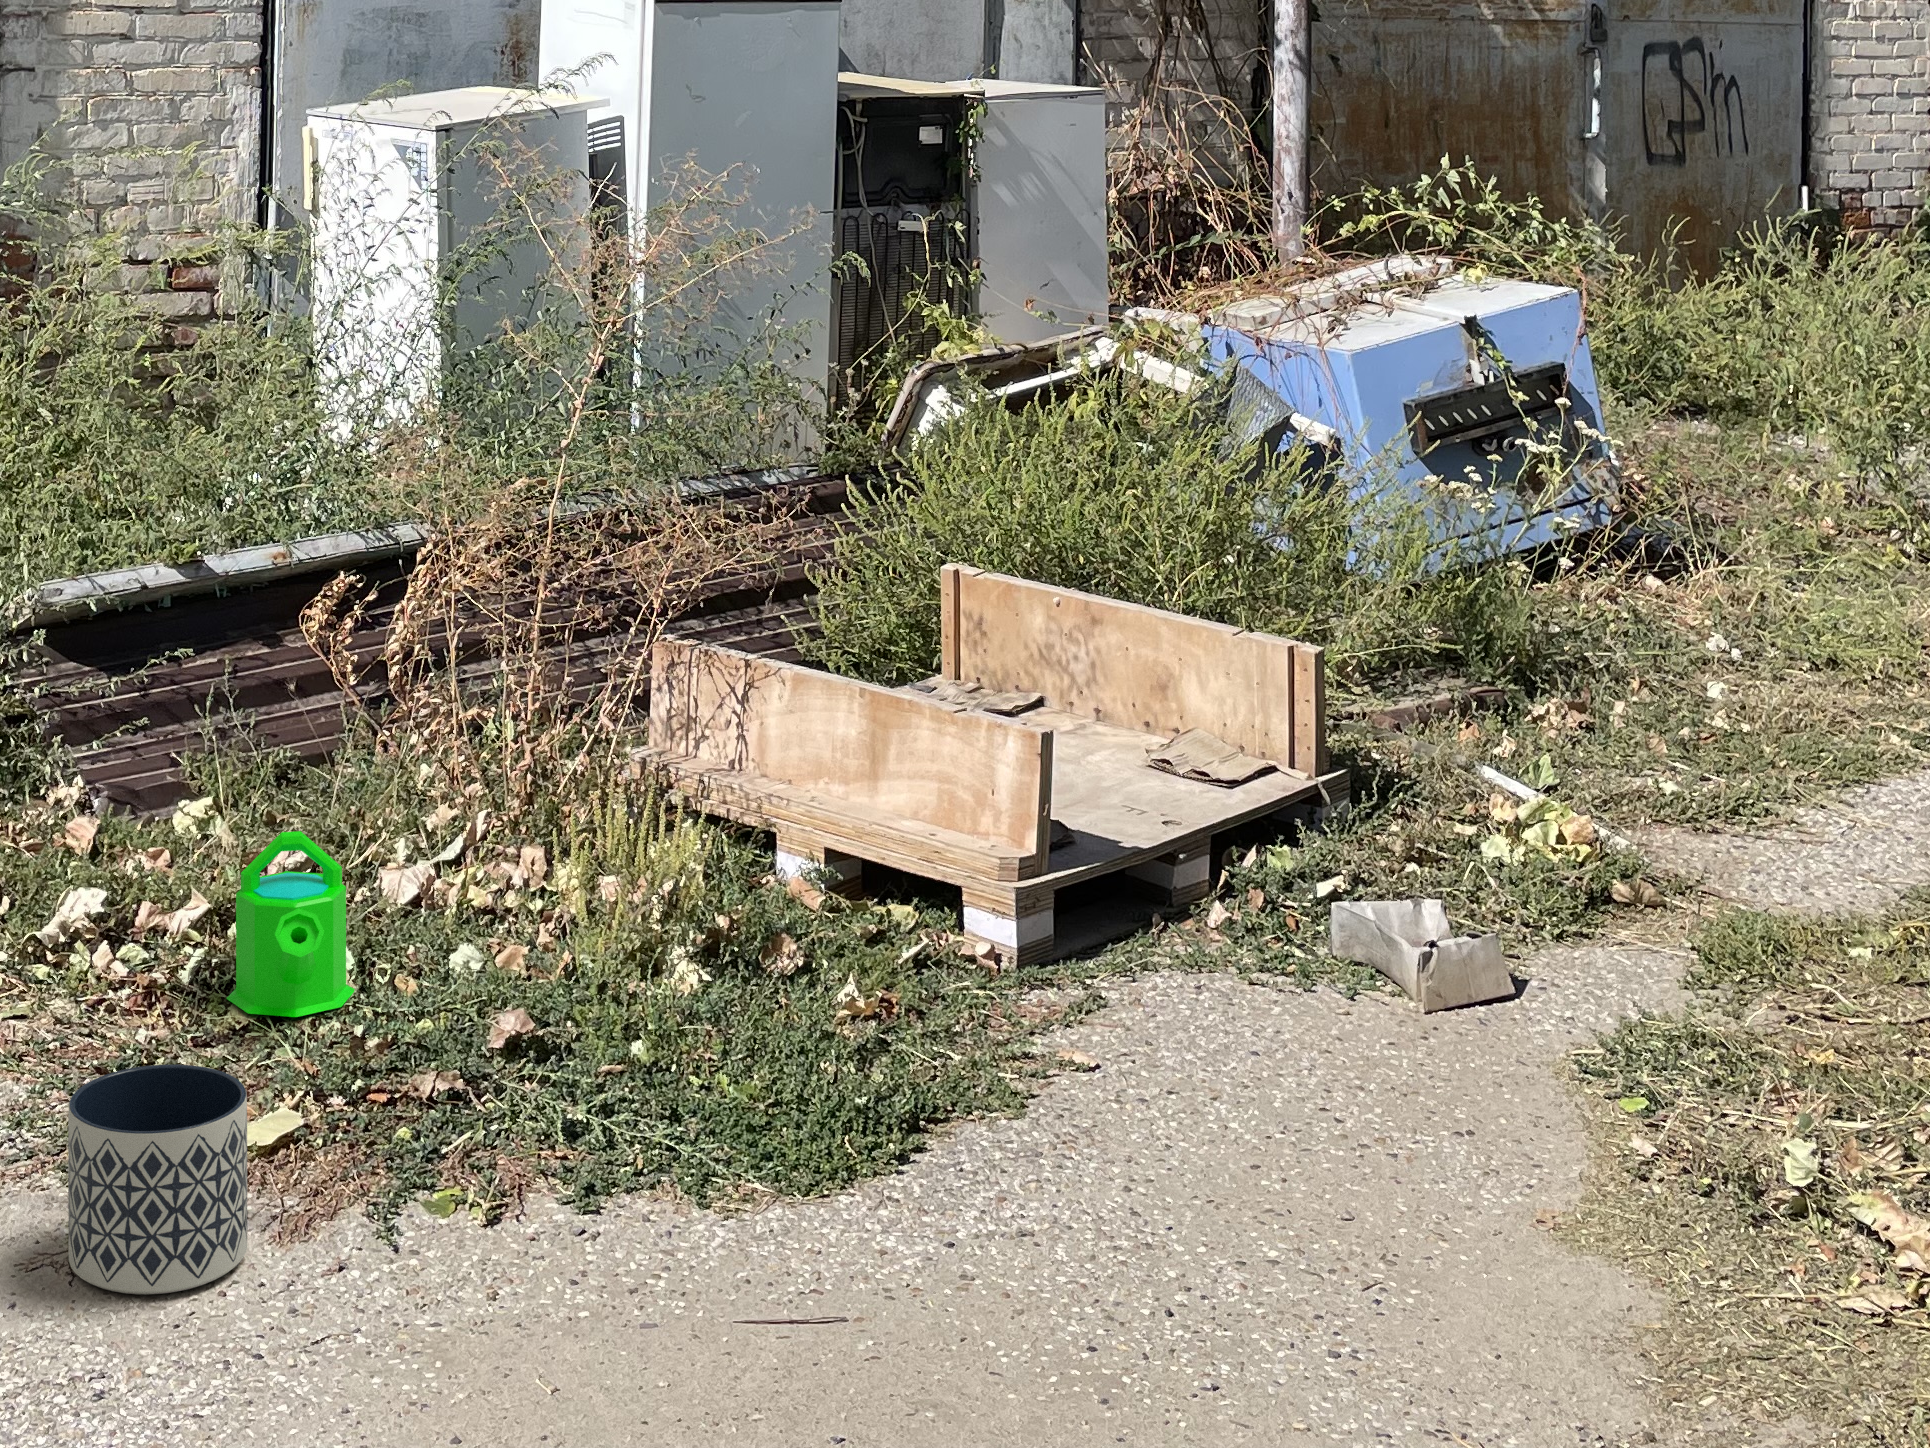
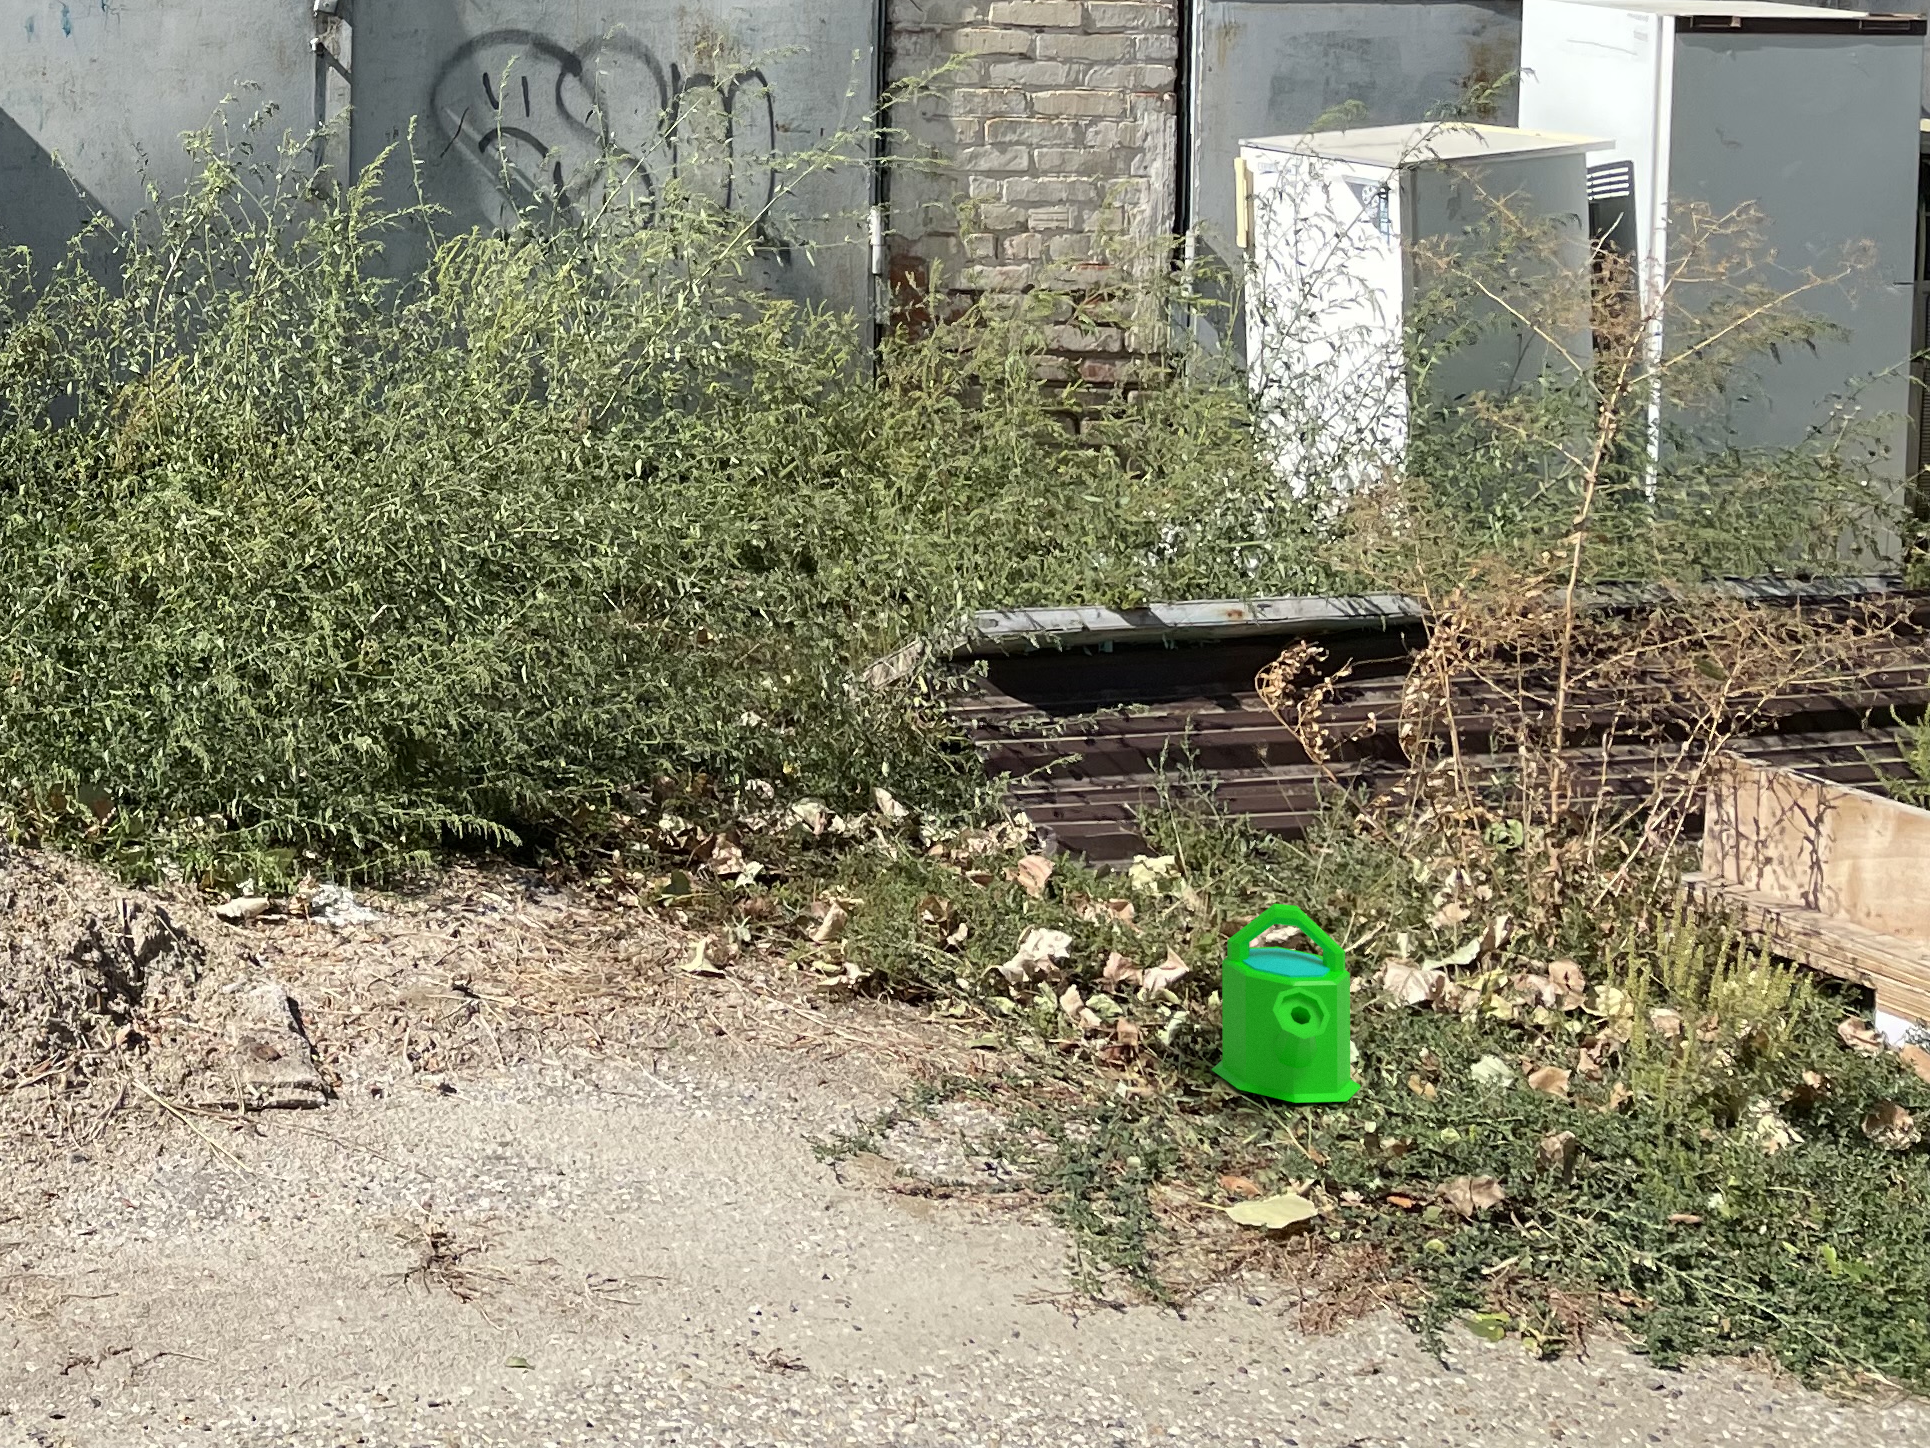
planter: present [68,1064,247,1294] -> none [1067,1118,1266,1357]

